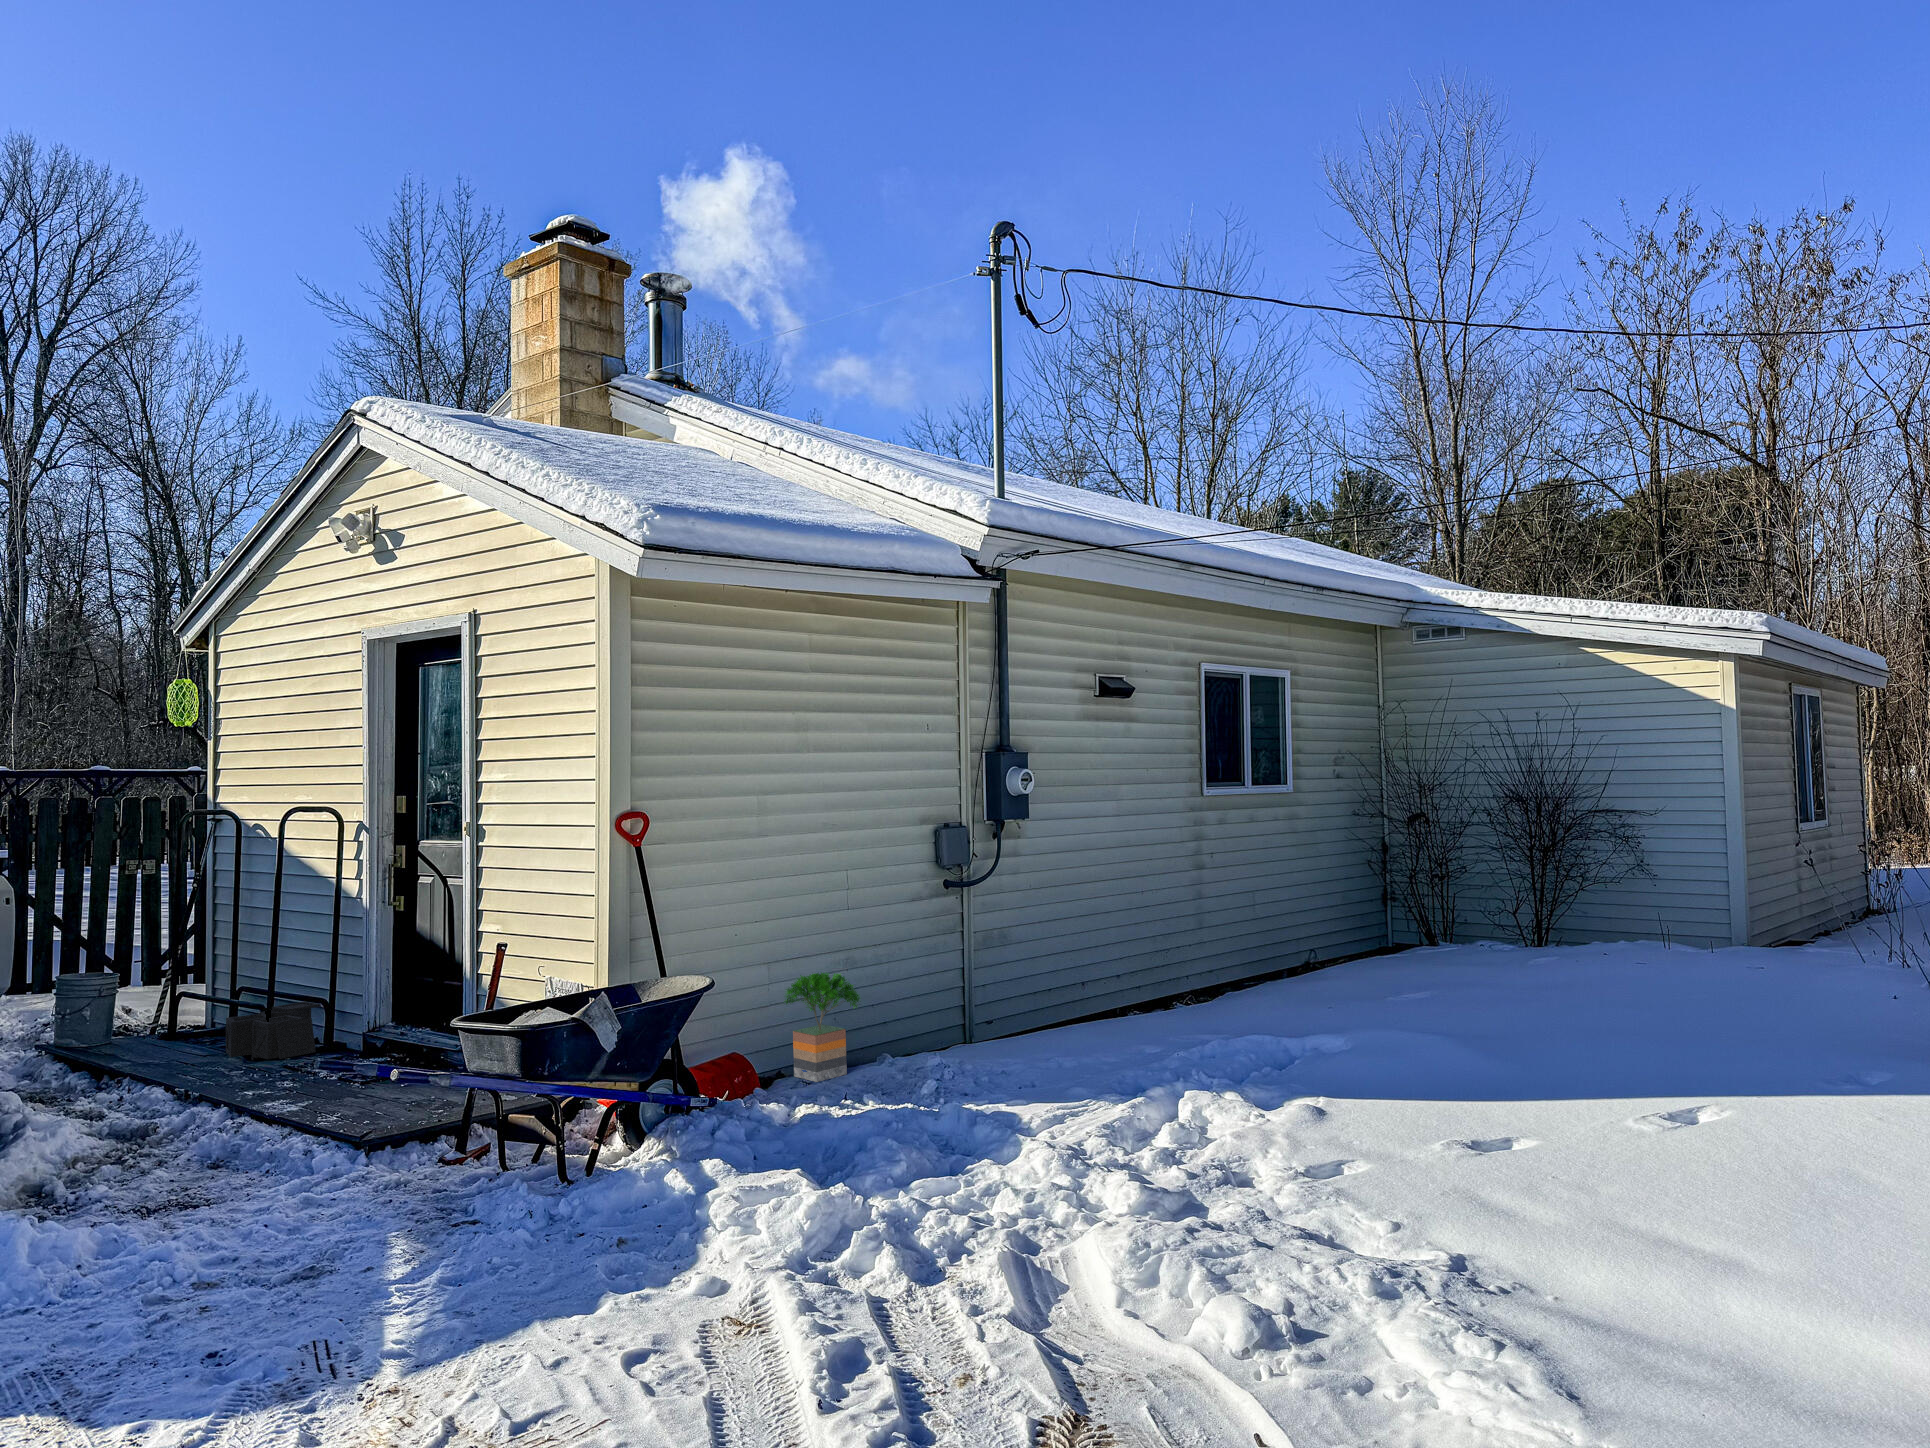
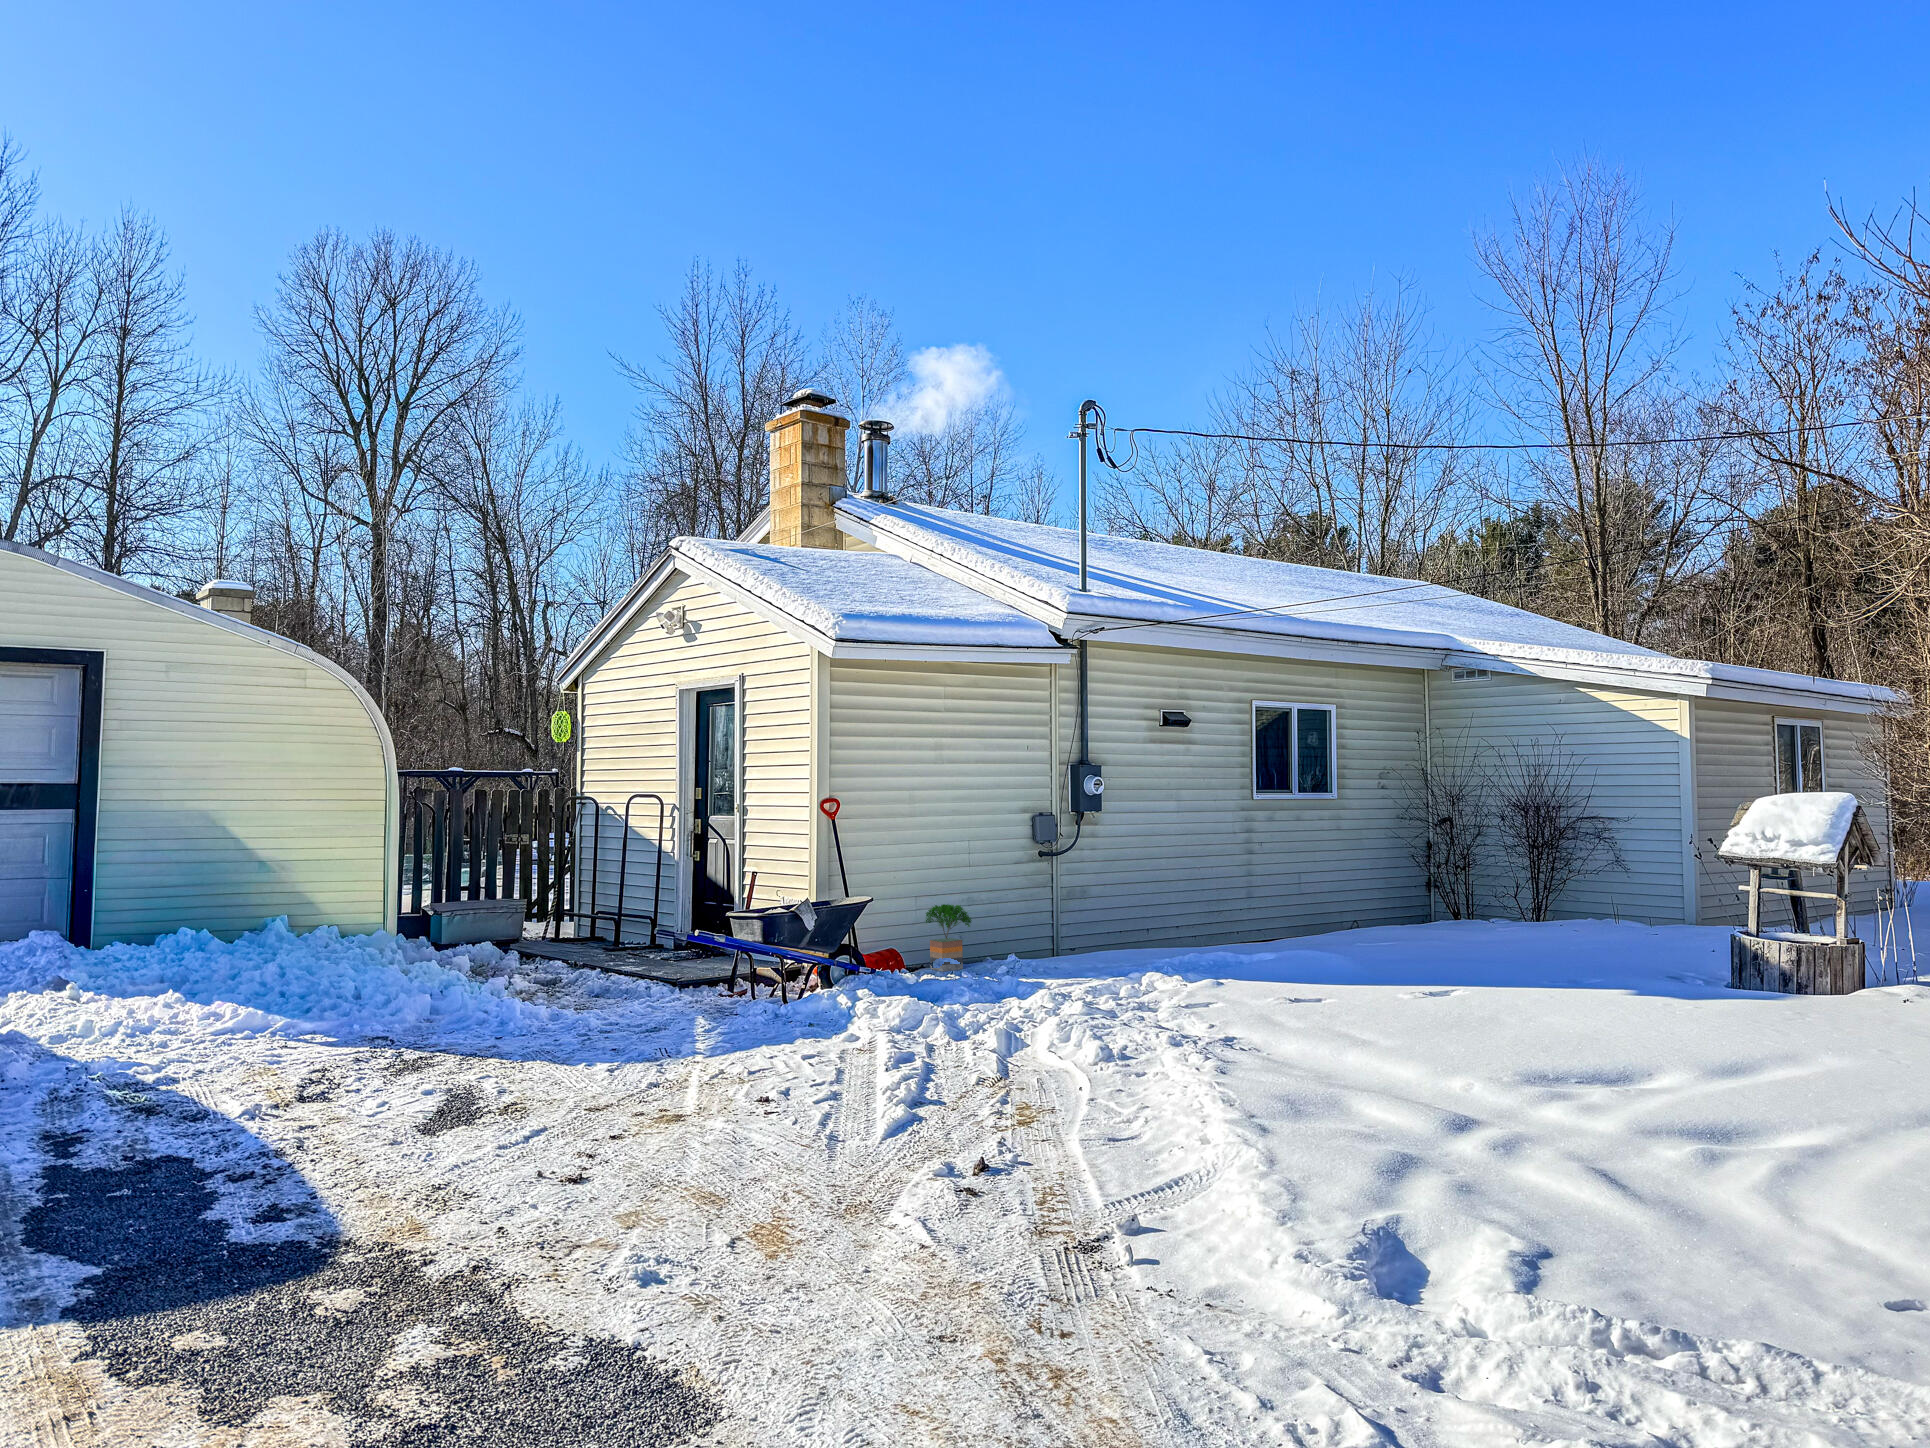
storage bin: present [226,1002,321,1061] -> none [595,919,649,951]

